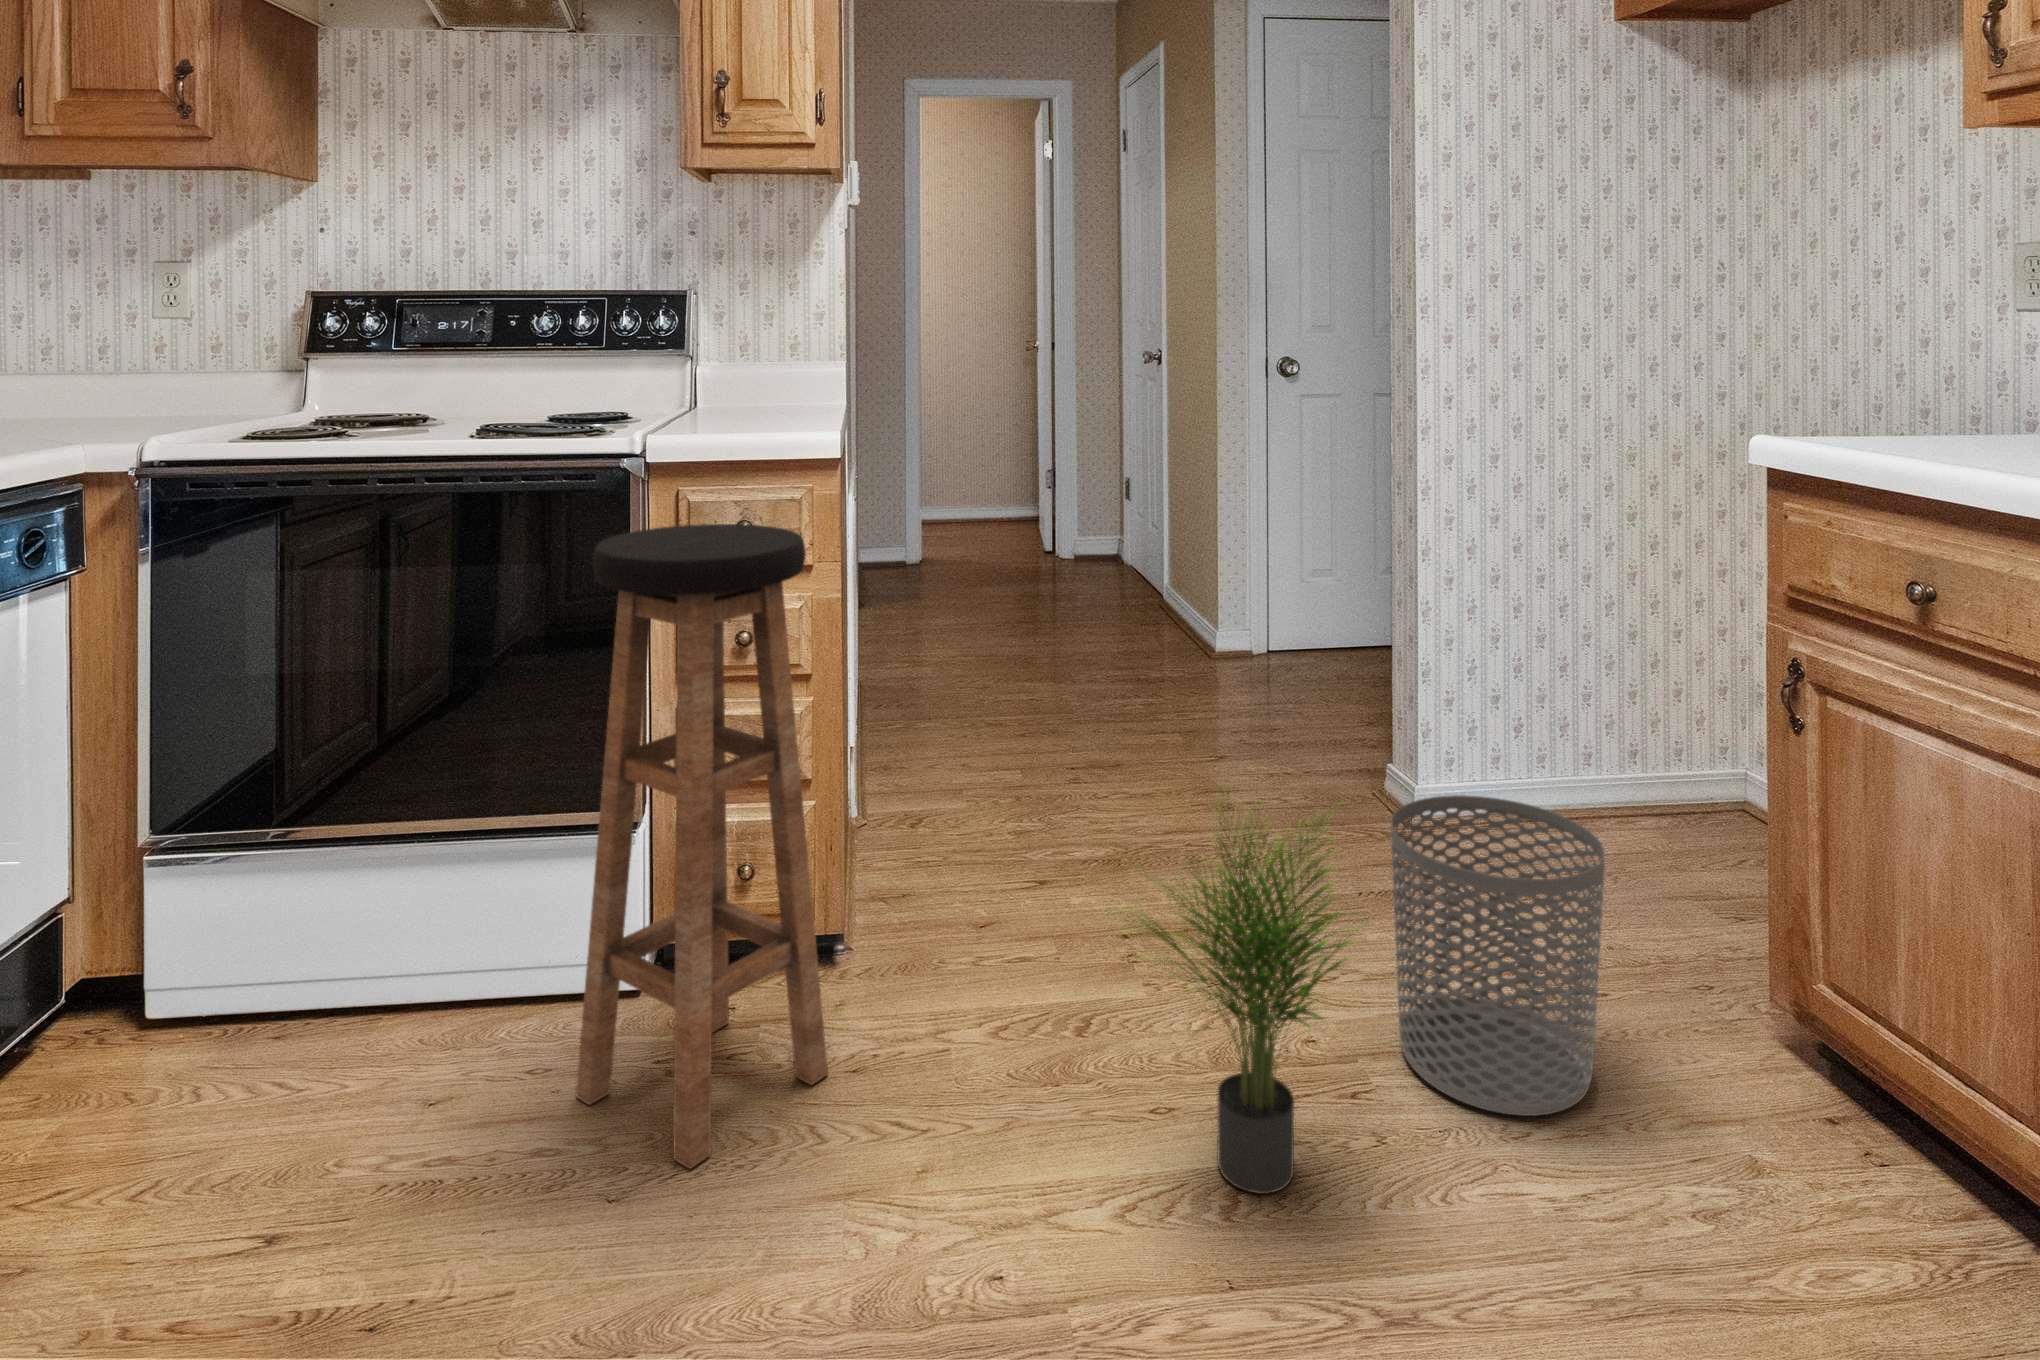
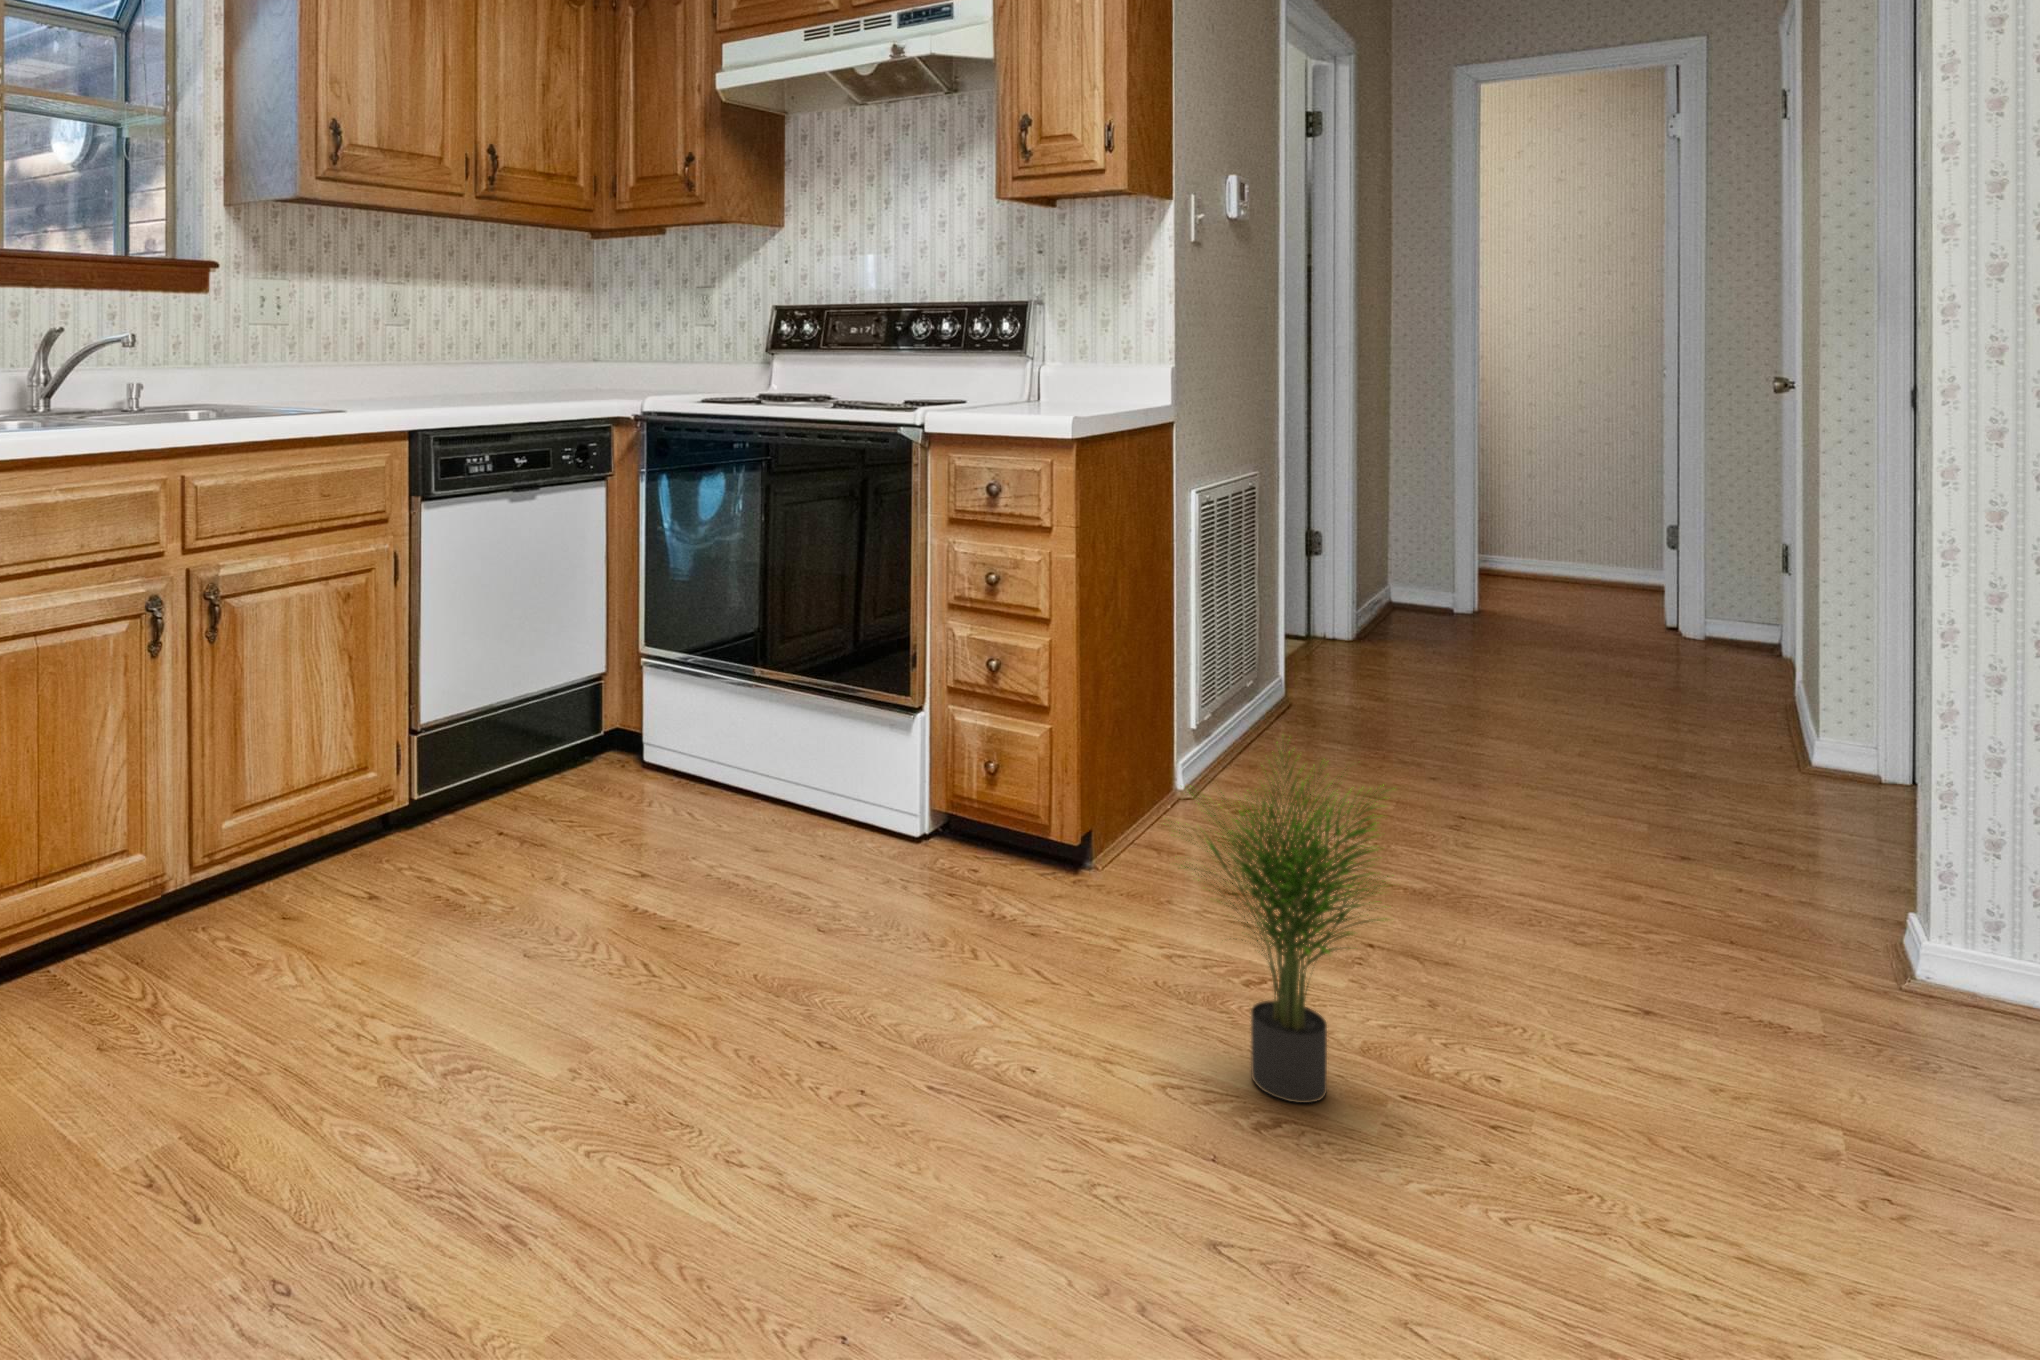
bar stool: present [576,524,828,1168] -> none [829,476,999,927]
waste bin: present [1391,795,1605,1116] -> none [1532,838,1806,1192]

